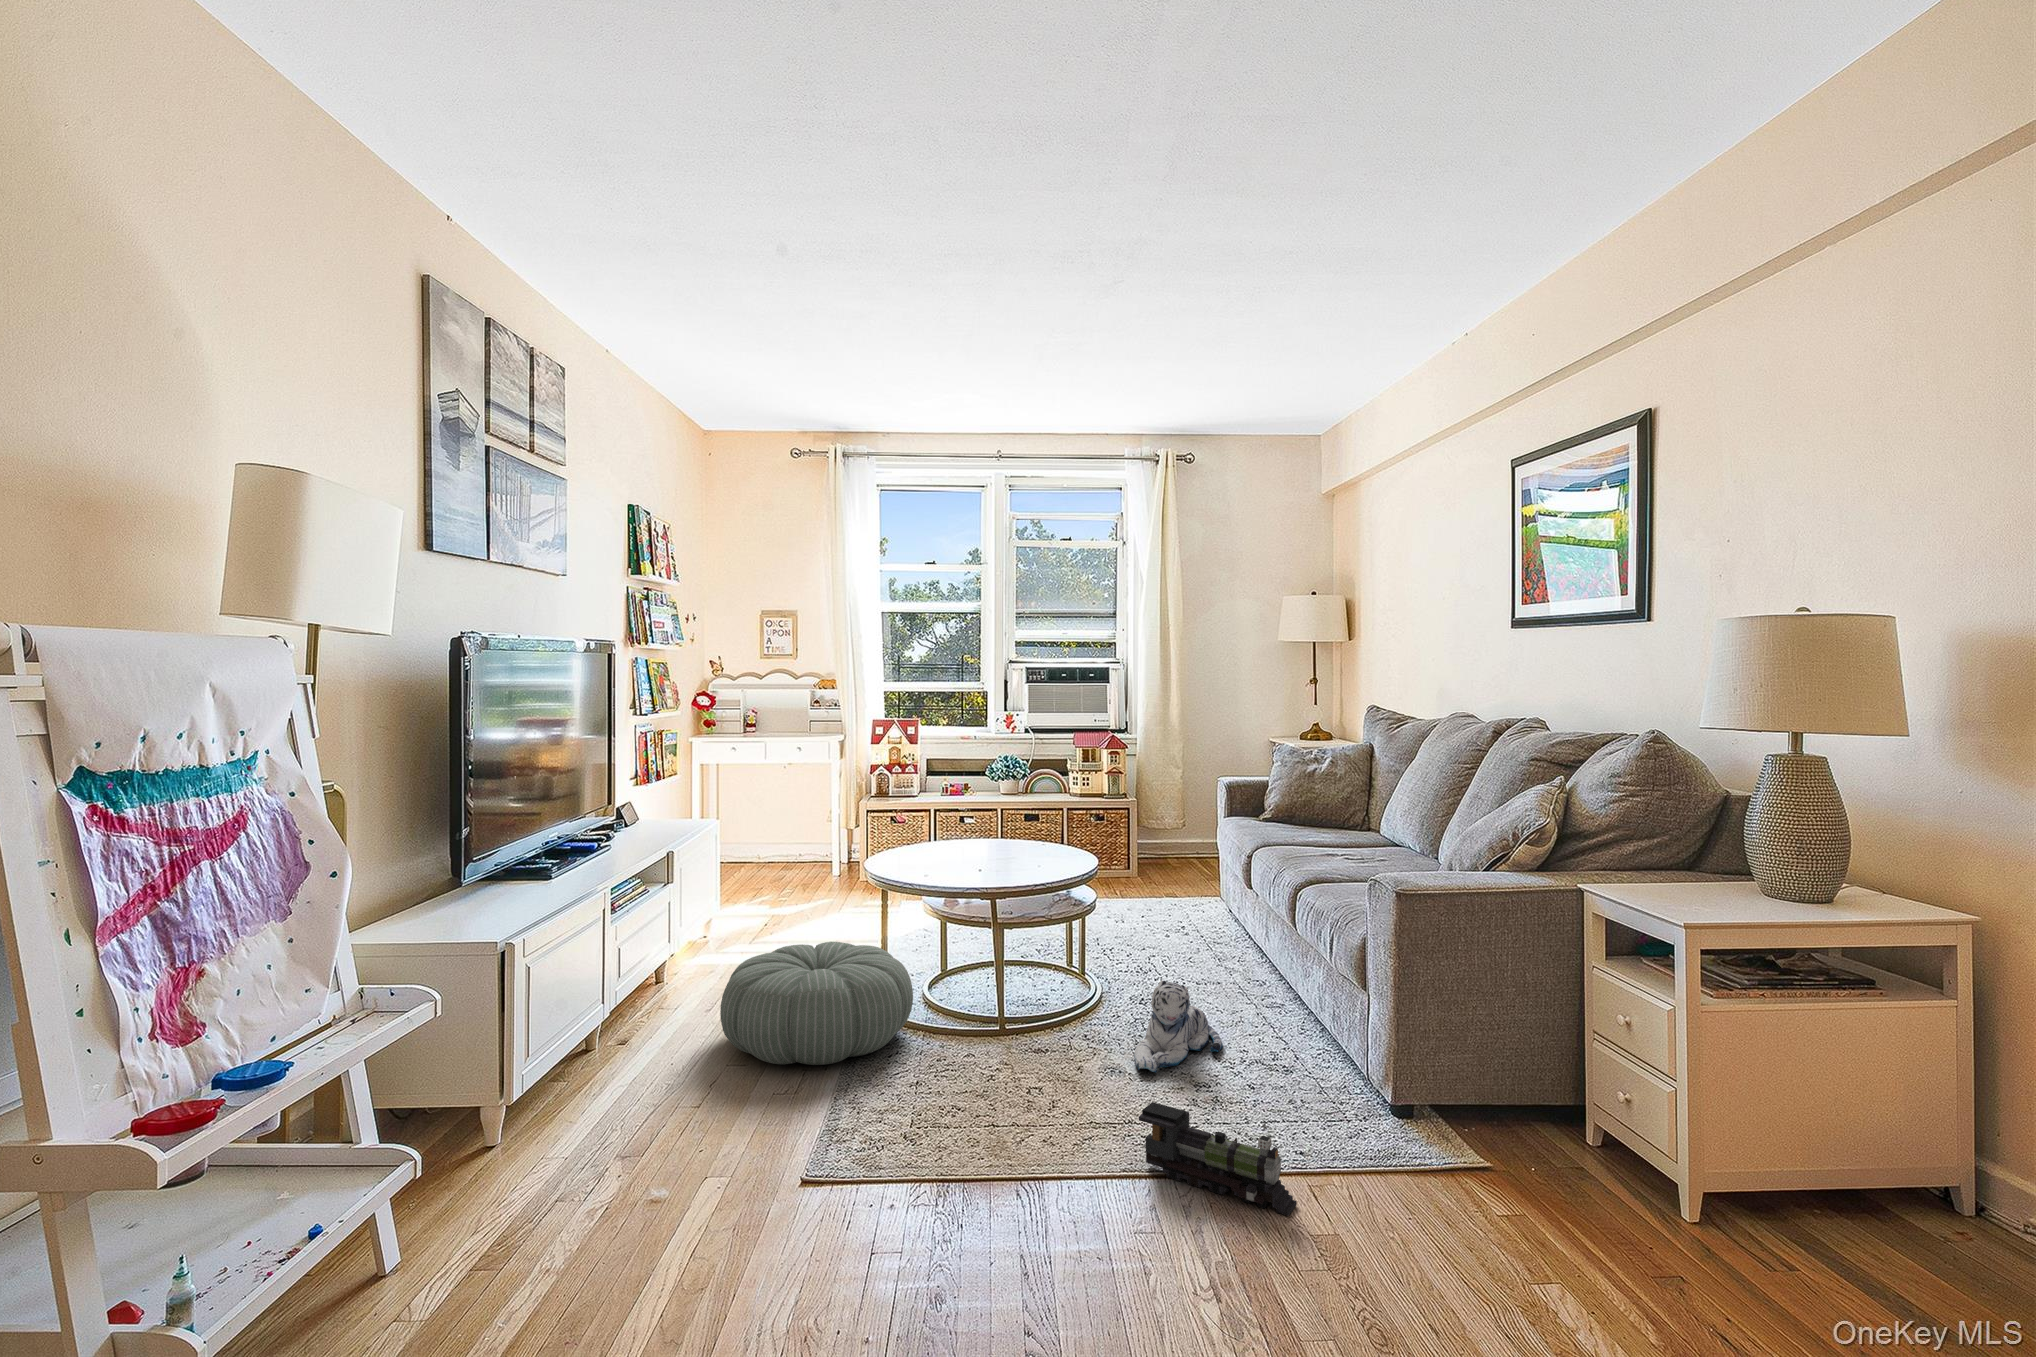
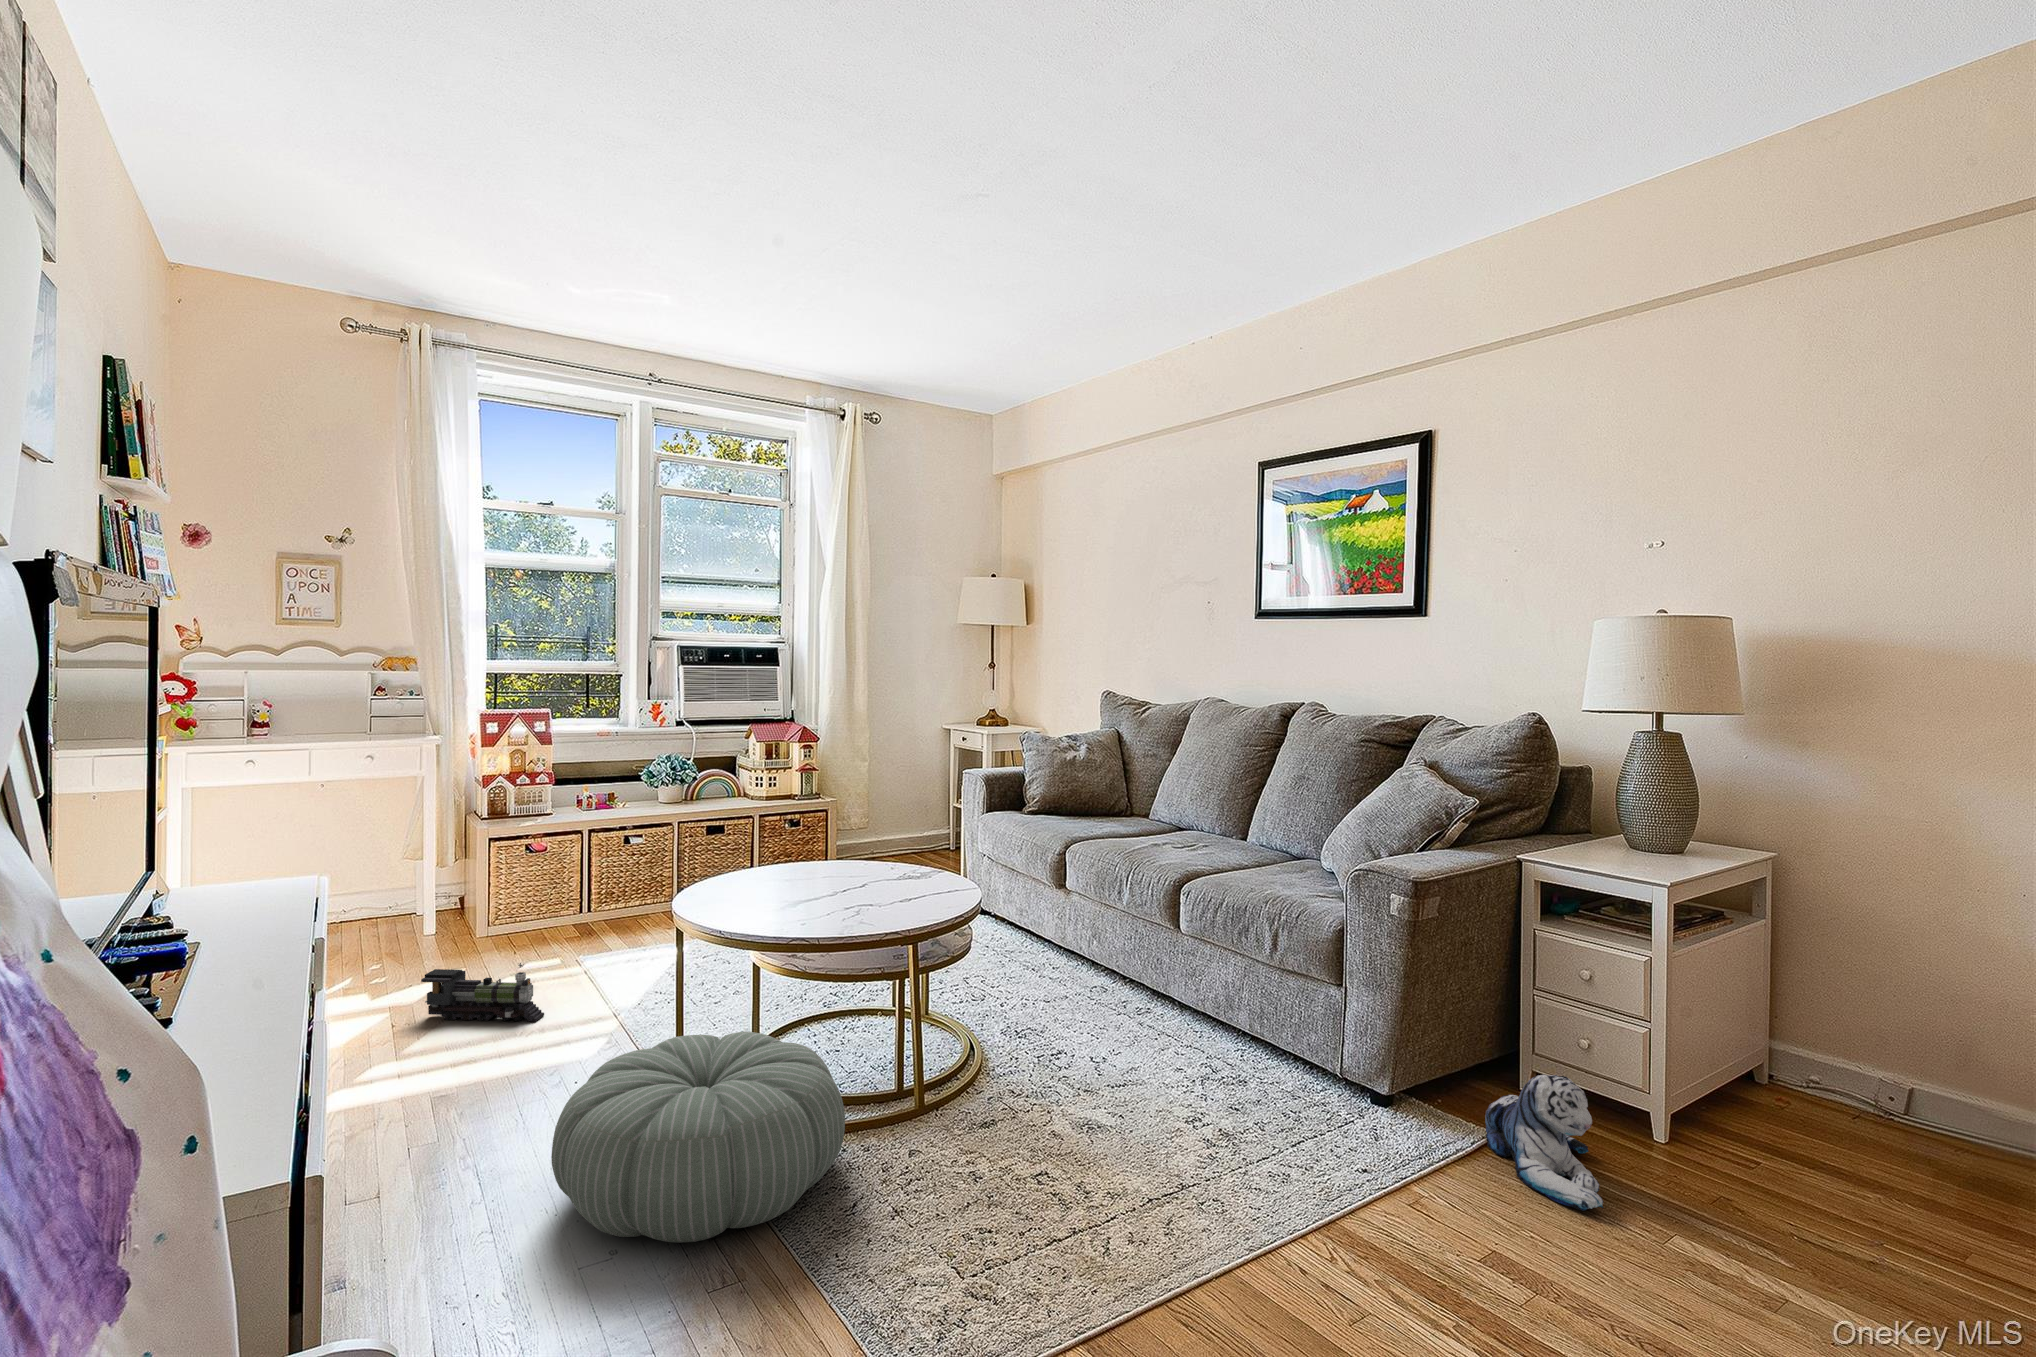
plush toy: present [1134,980,1223,1072] -> present [1485,1075,1603,1211]
toy train: present [1139,1102,1297,1216] -> present [421,963,544,1021]

